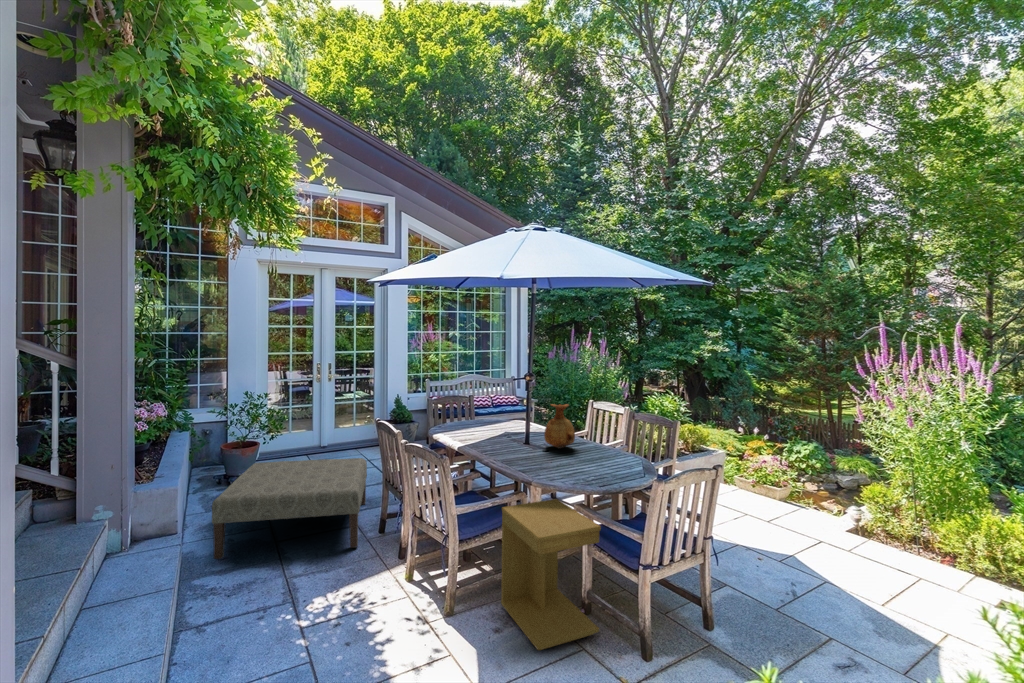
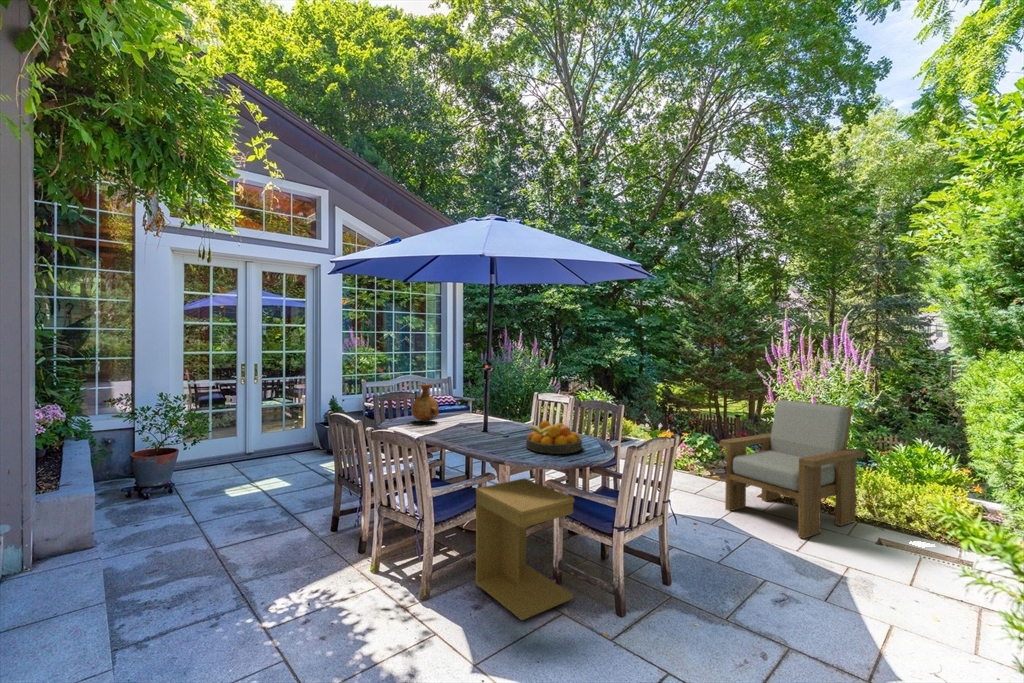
vase: present [544,404,575,449] -> present [412,384,439,422]
armchair: none [797,420,985,589] -> present [720,399,865,538]
fruit bowl: none [563,438,623,475] -> present [526,421,582,454]
ottoman: present [212,458,367,560] -> none [147,456,314,570]

